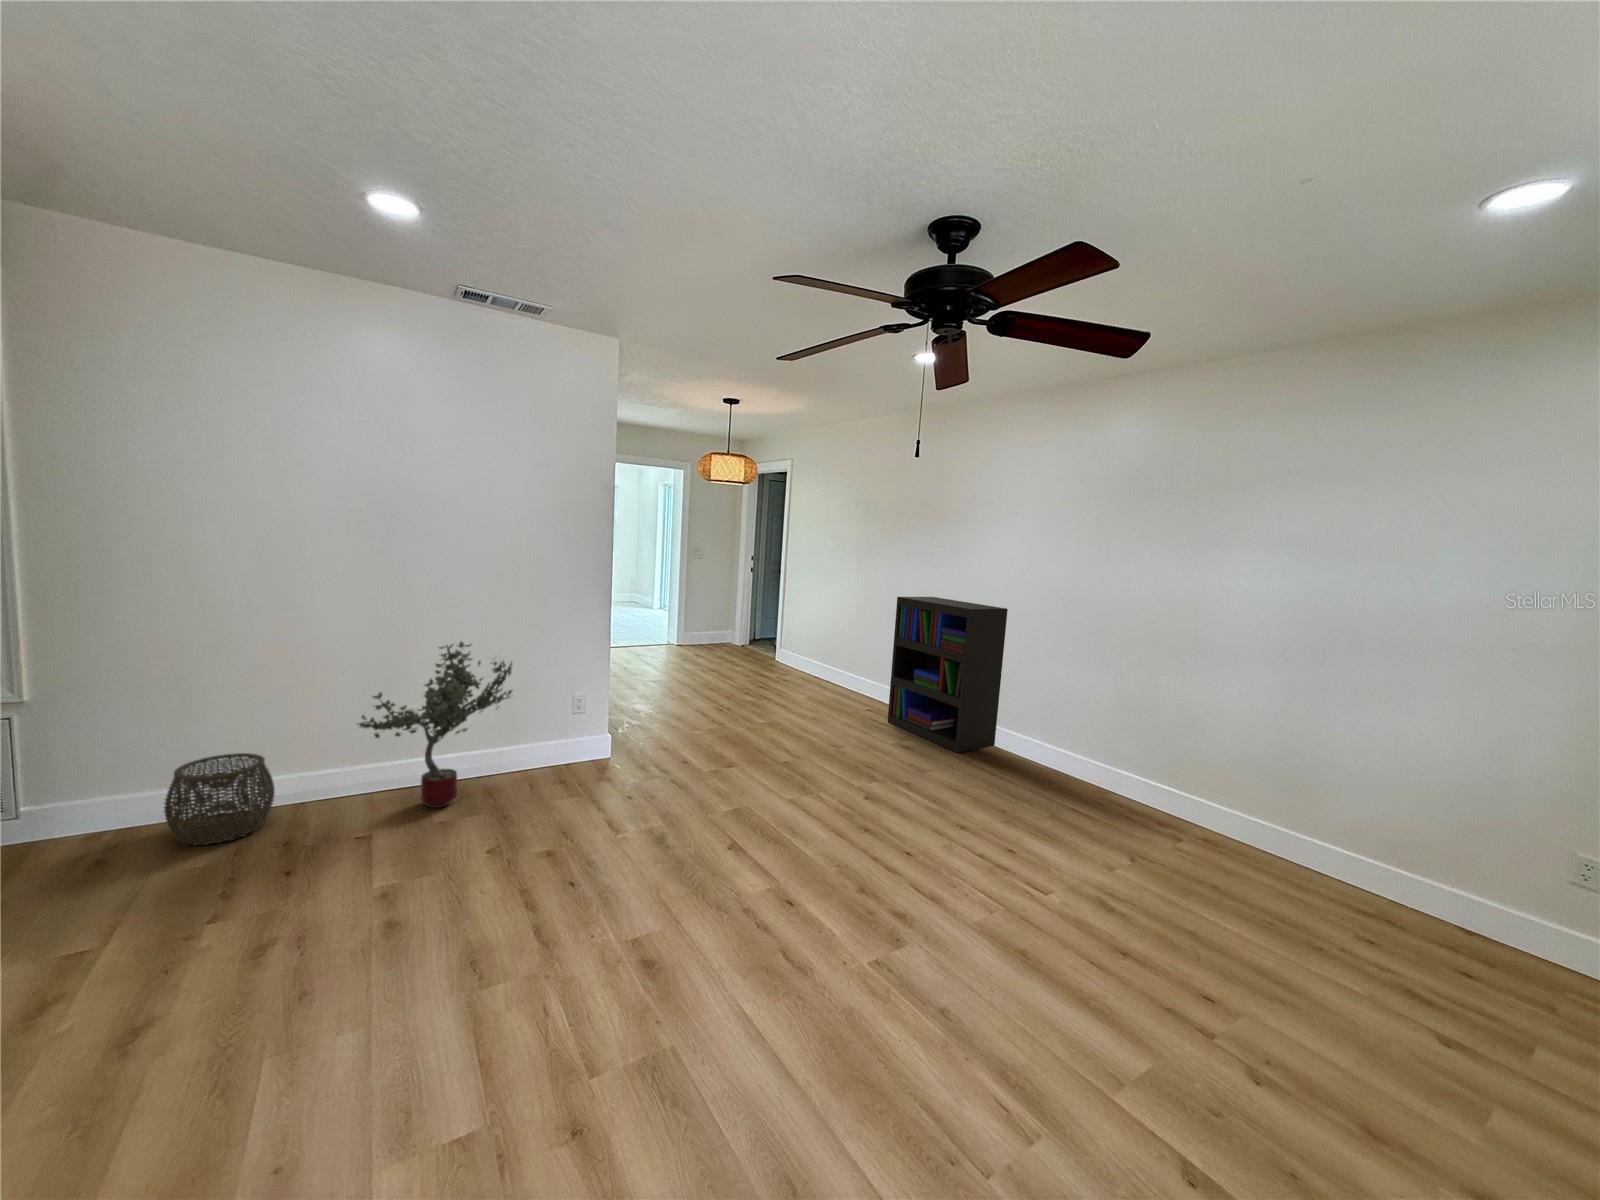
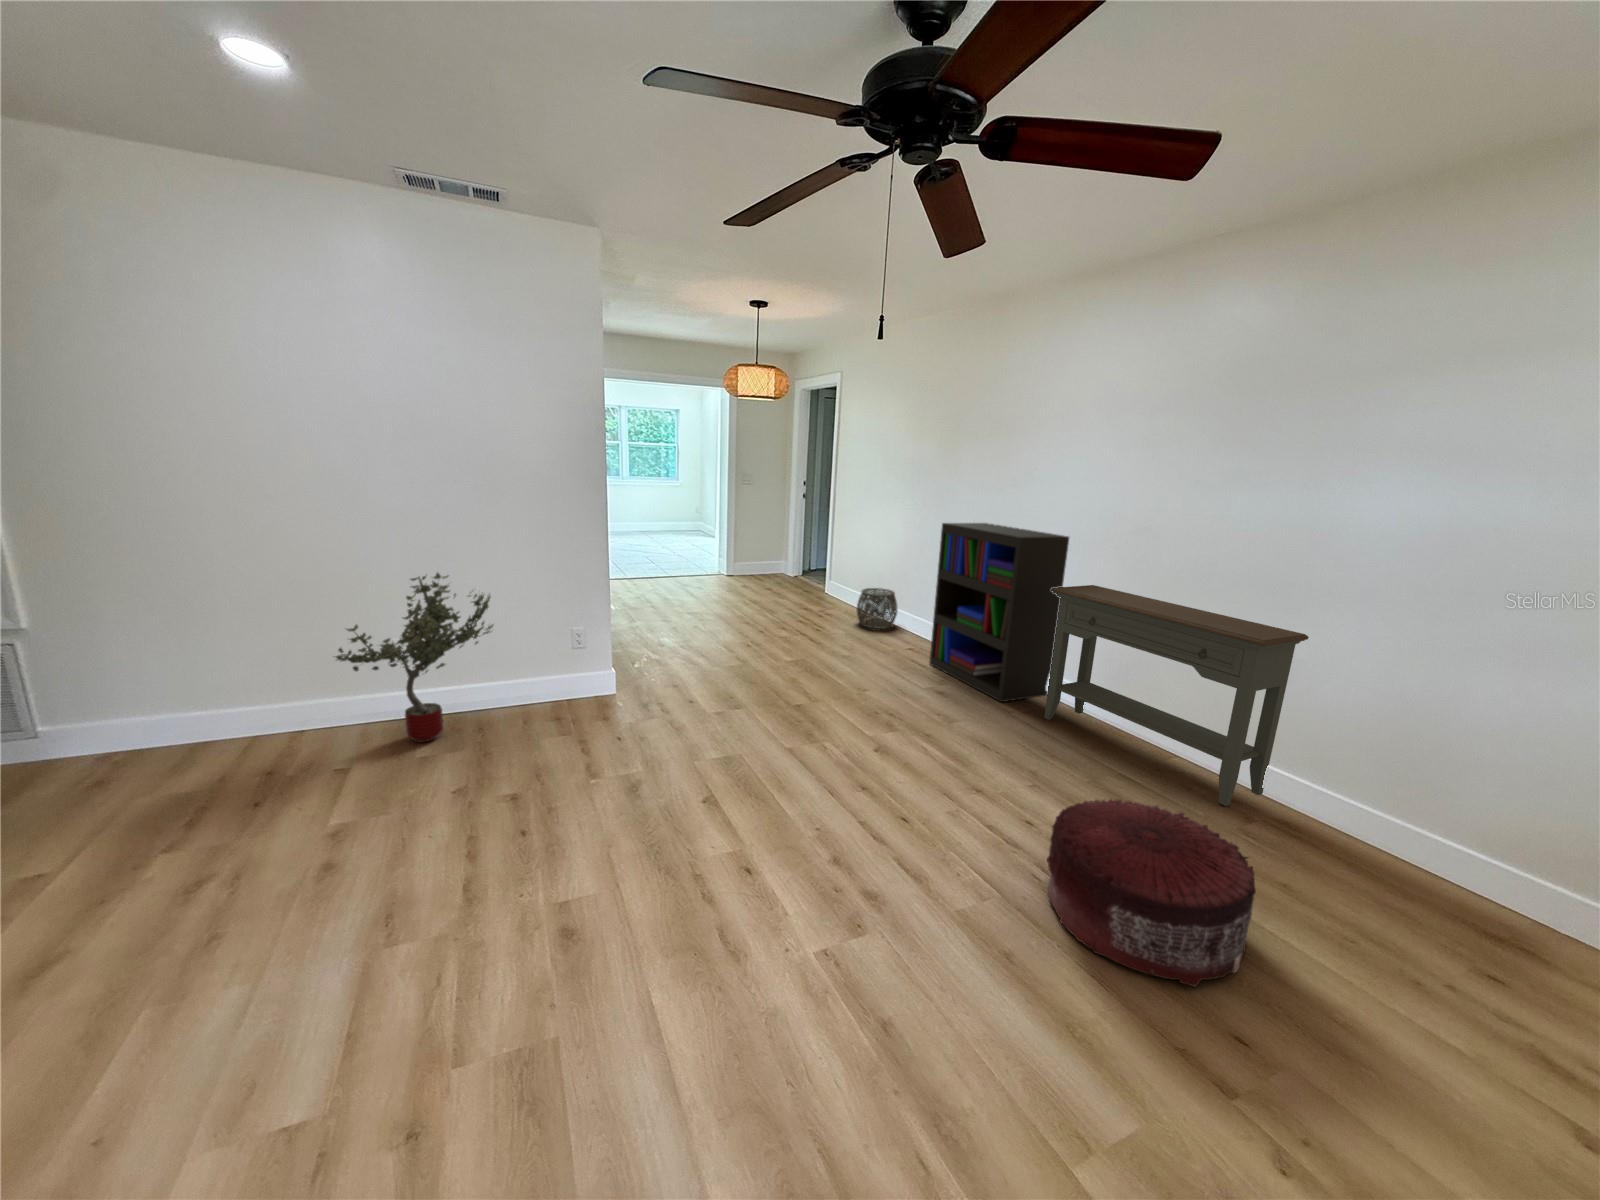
console table: none [997,649,1206,829] -> present [1044,585,1309,806]
woven basket: present [164,753,275,845] -> present [857,588,898,629]
pouf: none [1039,821,1205,965] -> present [1047,799,1255,986]

